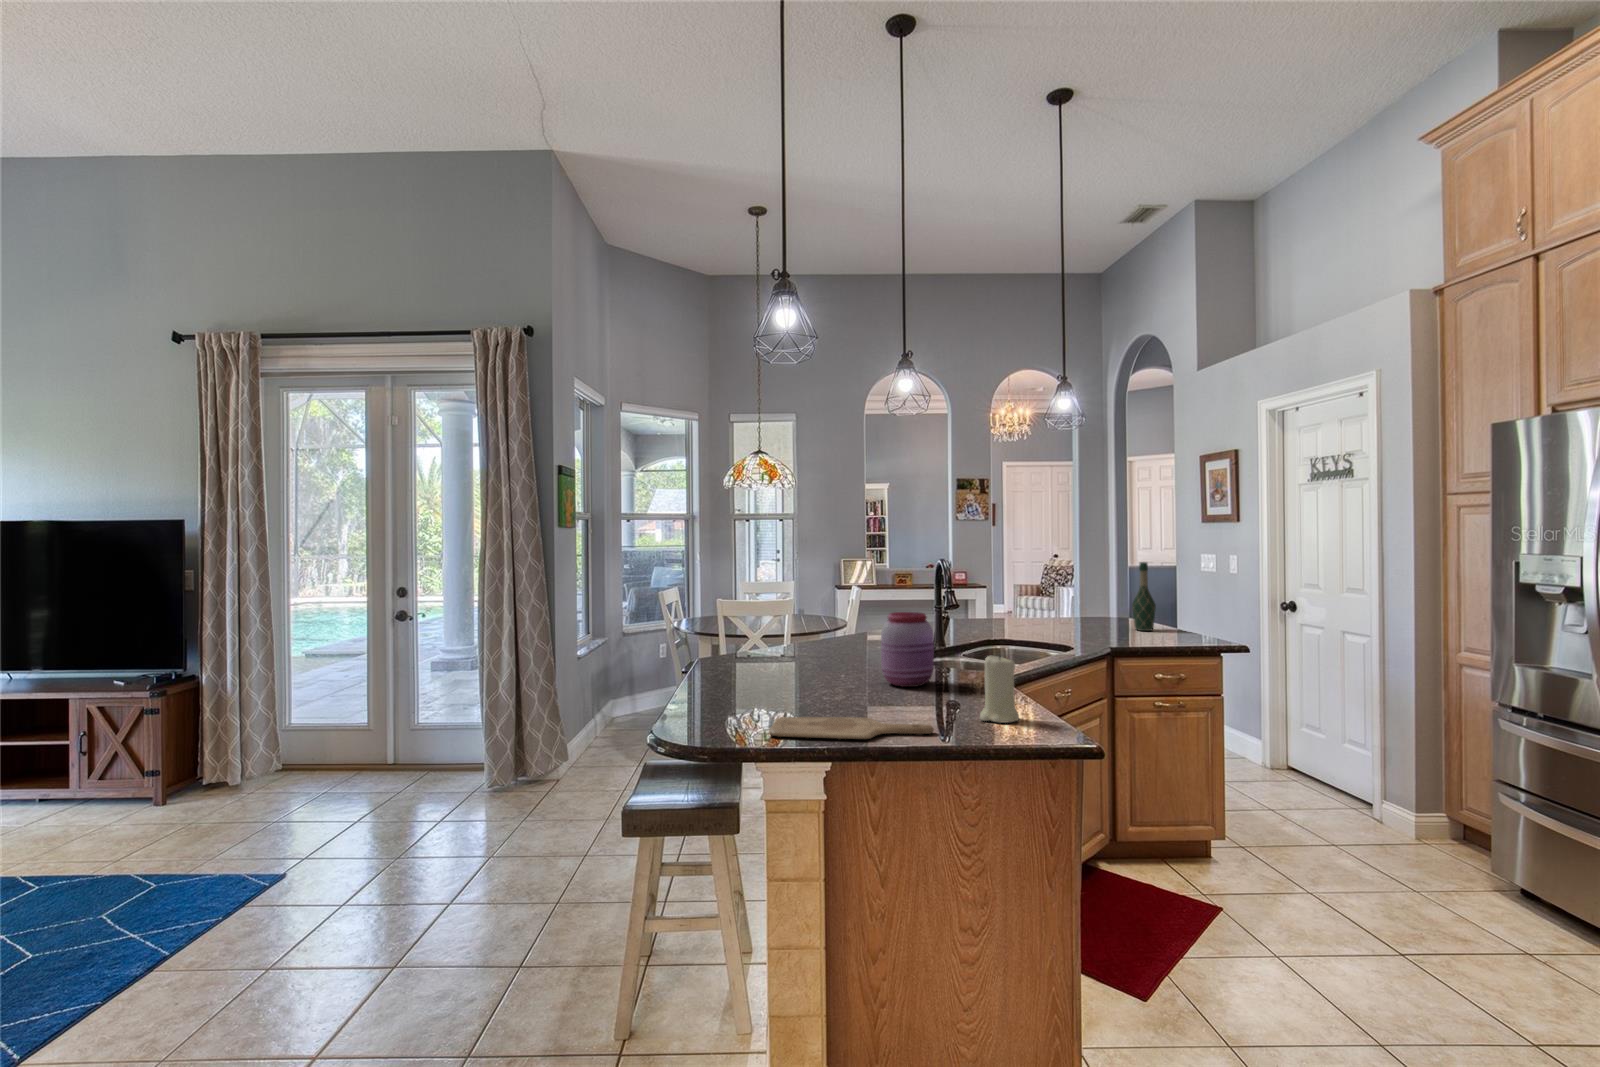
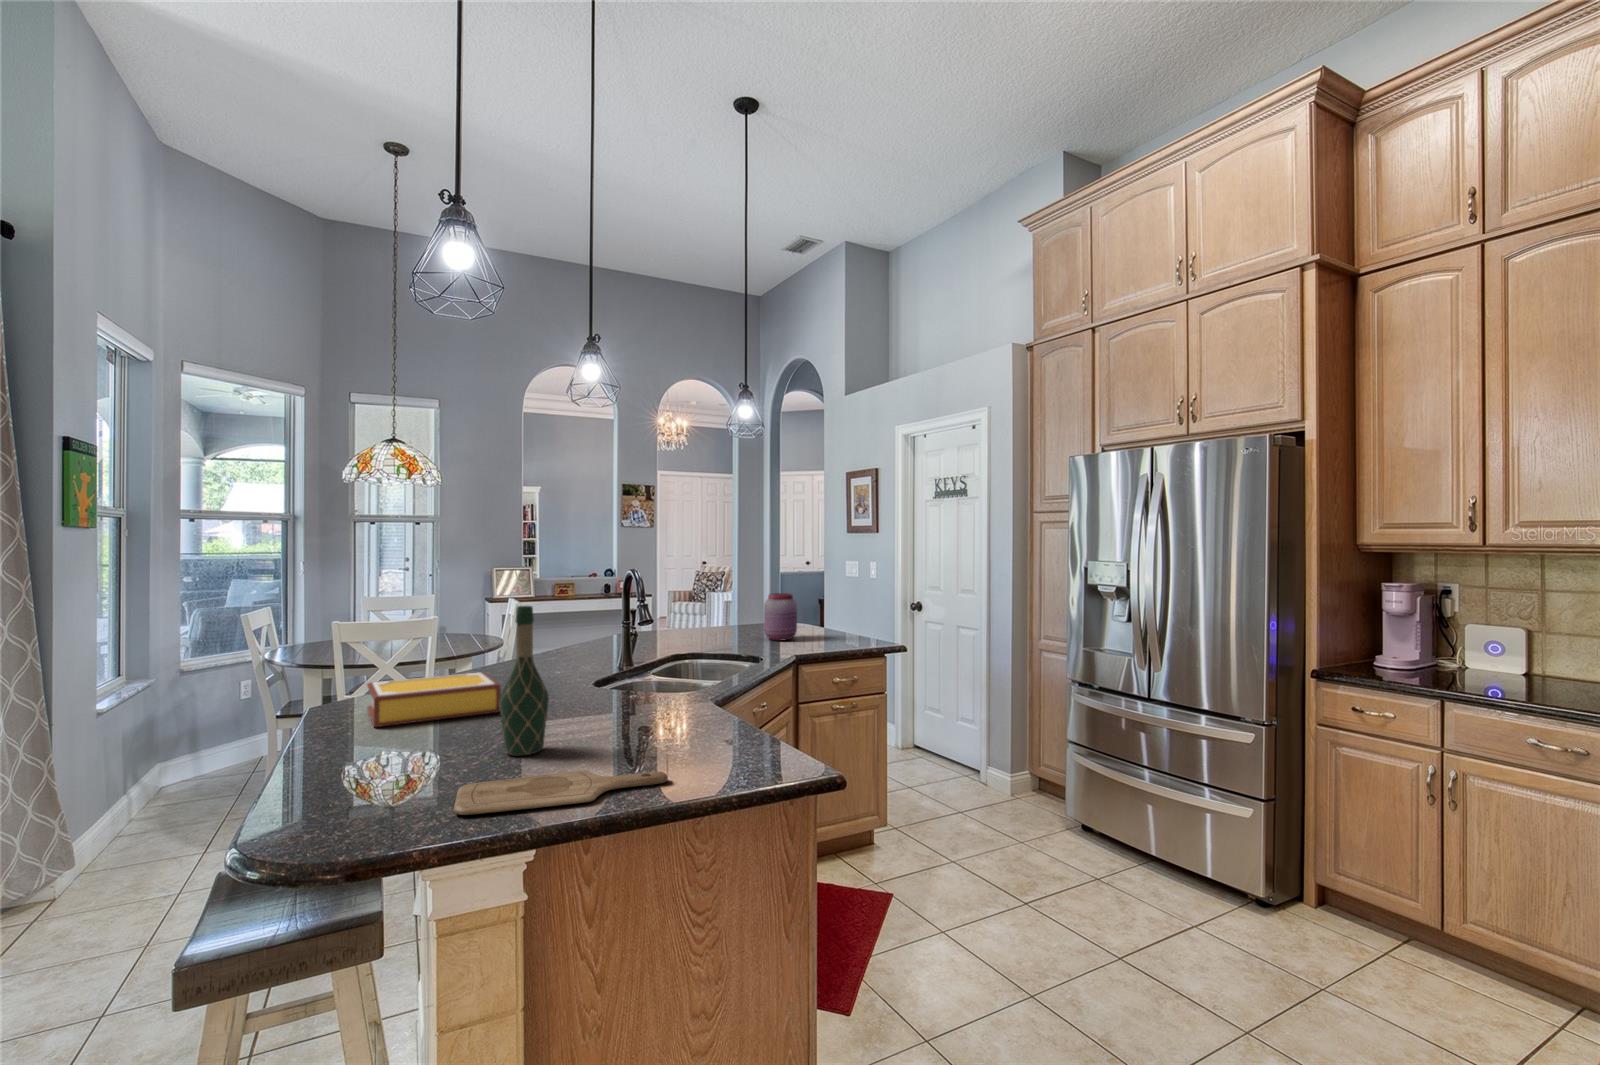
wine bottle: present [1132,562,1156,631] -> present [499,606,549,755]
jar: present [881,612,934,687] -> present [764,593,797,641]
book: none [729,641,822,676] -> present [367,672,501,727]
candle: present [980,656,1019,723] -> none [709,679,752,757]

